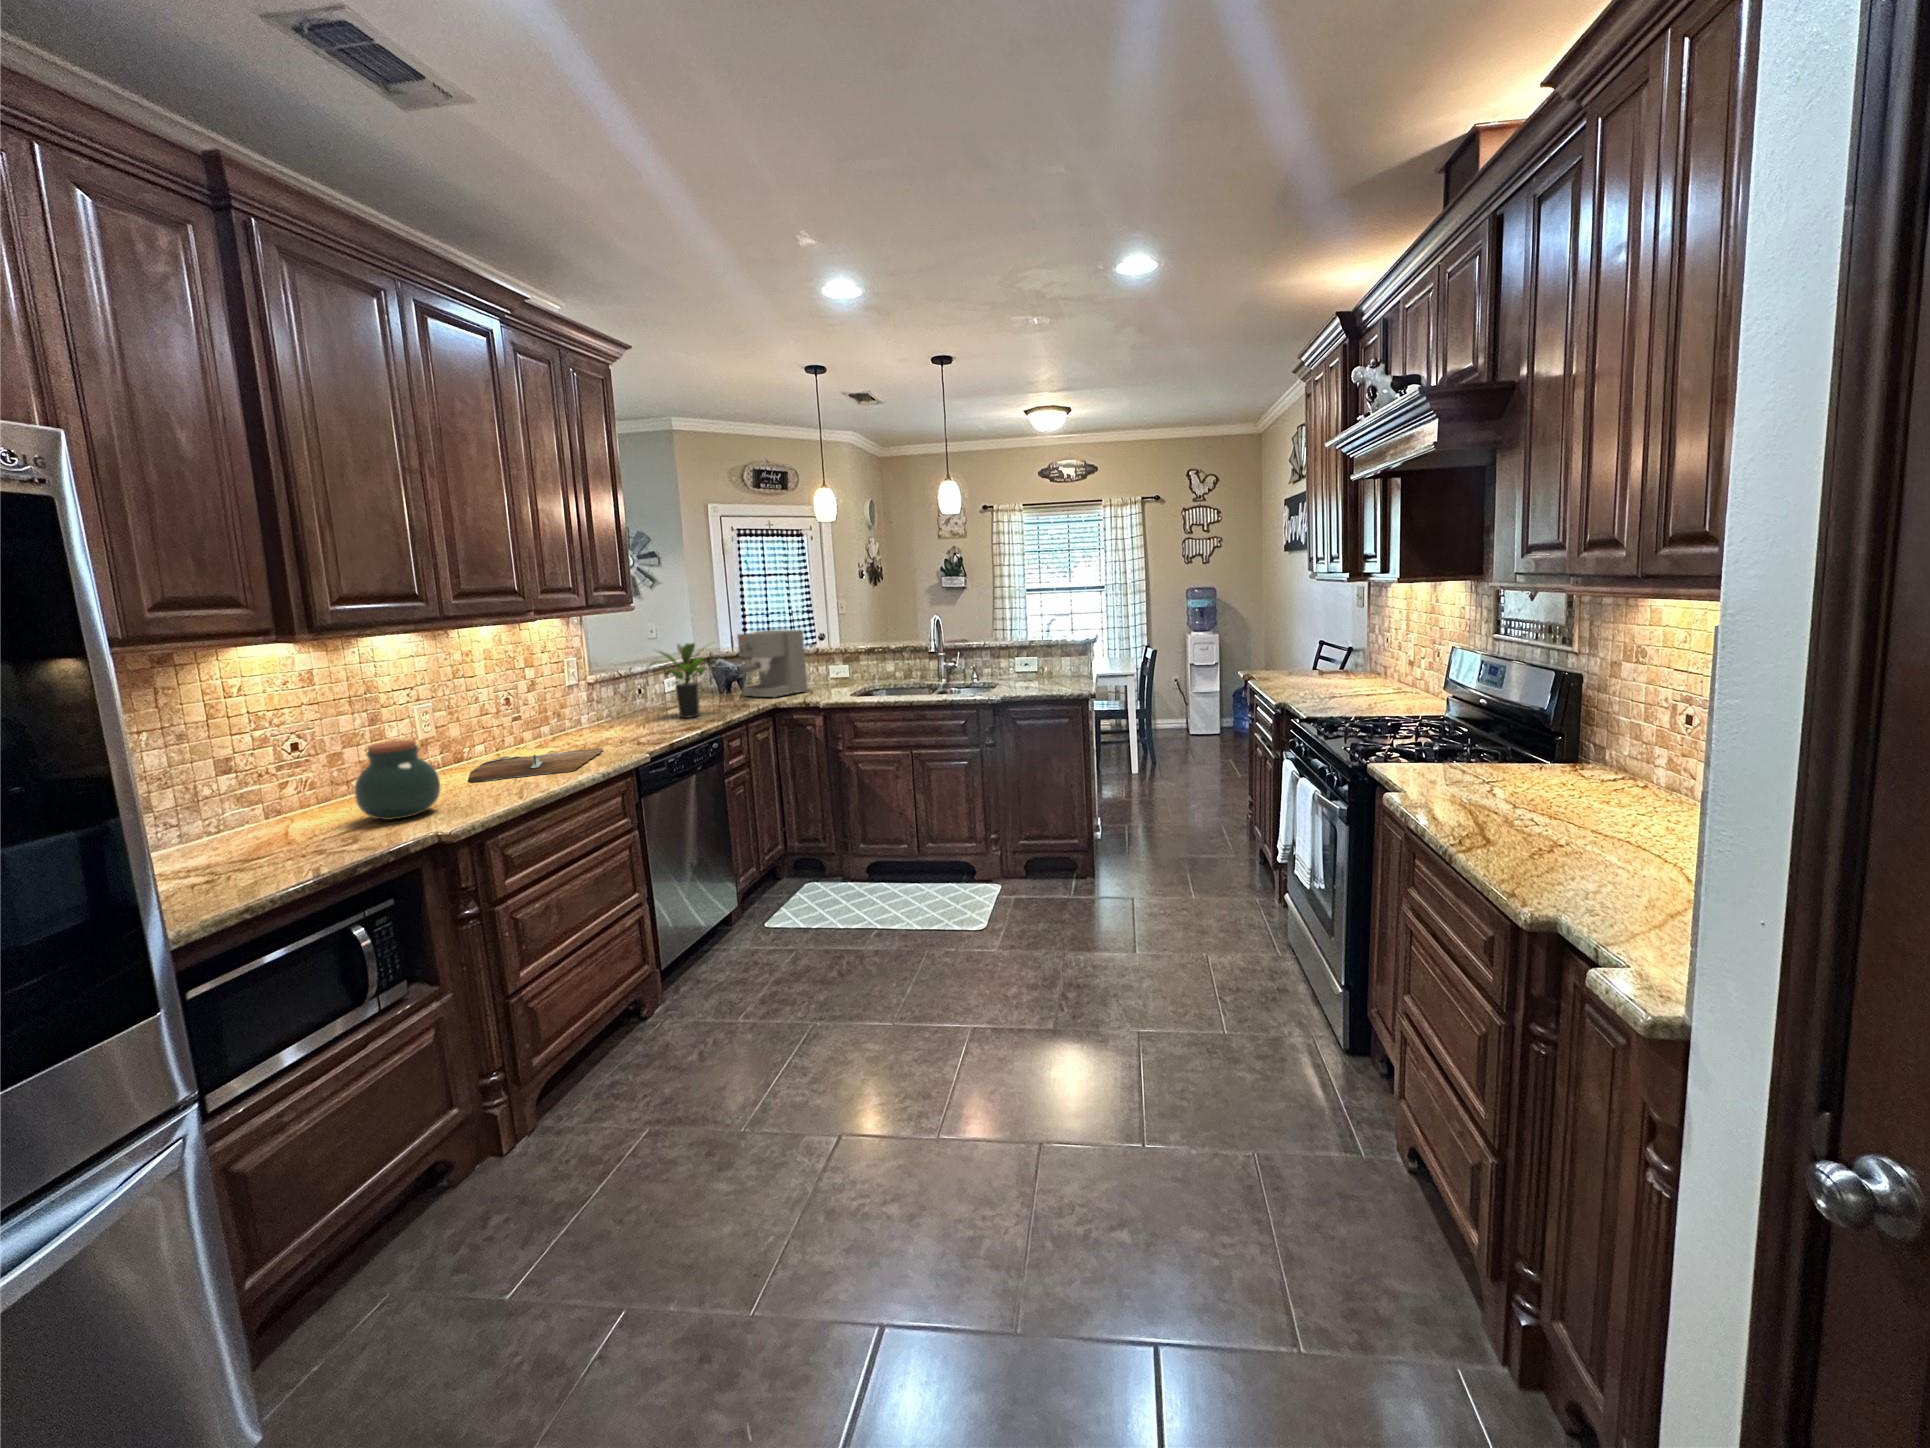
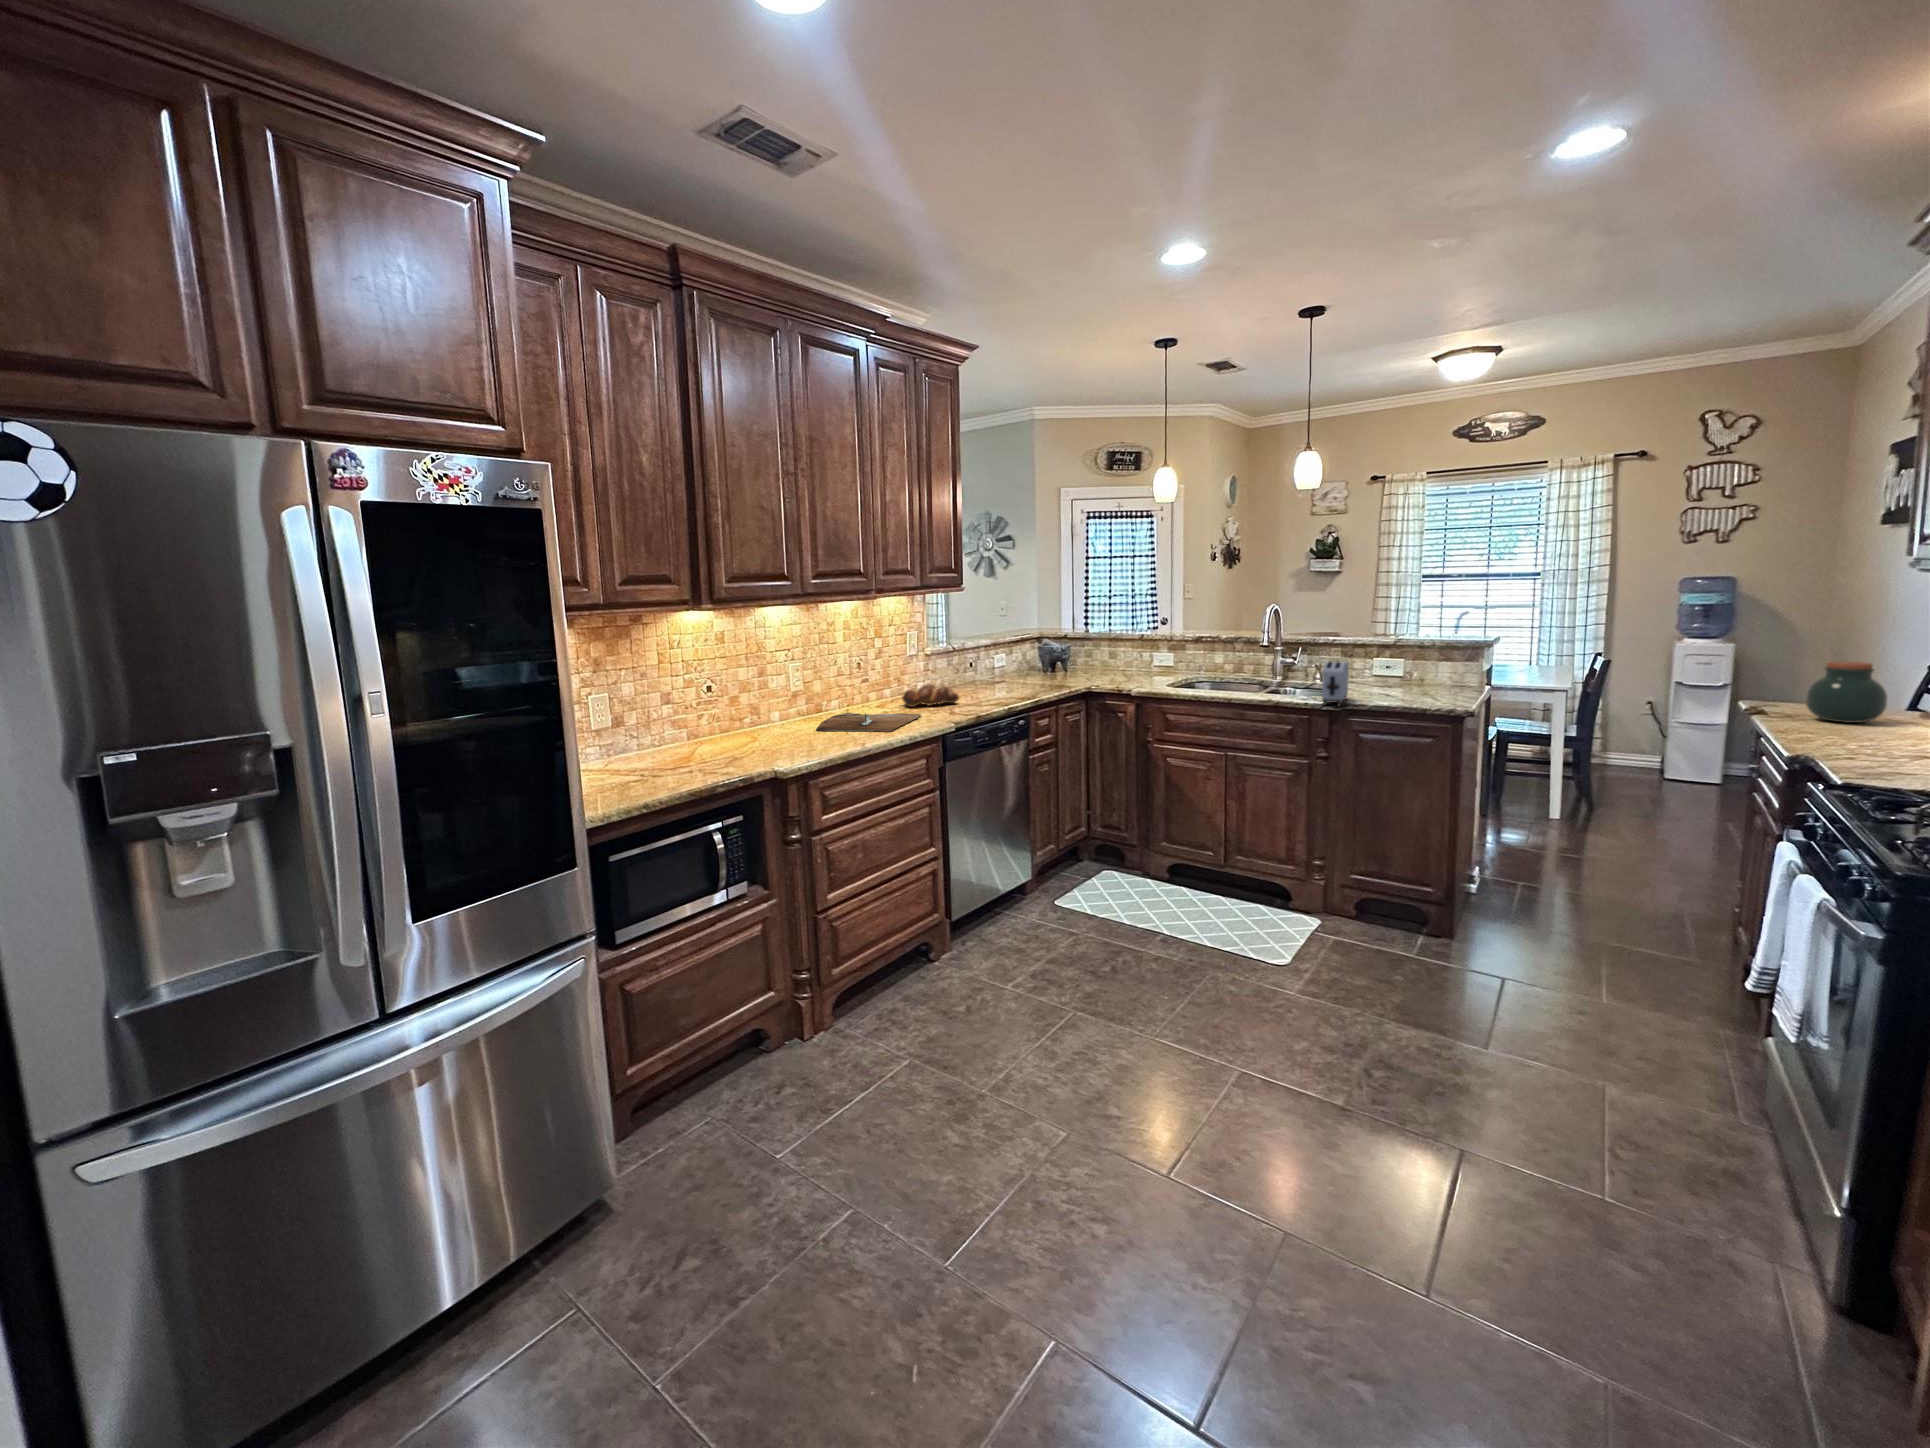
coffee maker: present [737,630,808,698] -> none [1058,613,1126,682]
potted plant: present [648,643,708,718] -> none [970,623,1037,694]
toaster: none [986,661,1004,700] -> present [1322,661,1349,706]
bread loaf: none [571,715,642,742] -> present [902,684,959,707]
jar: present [354,740,440,820] -> present [1806,662,1887,723]

